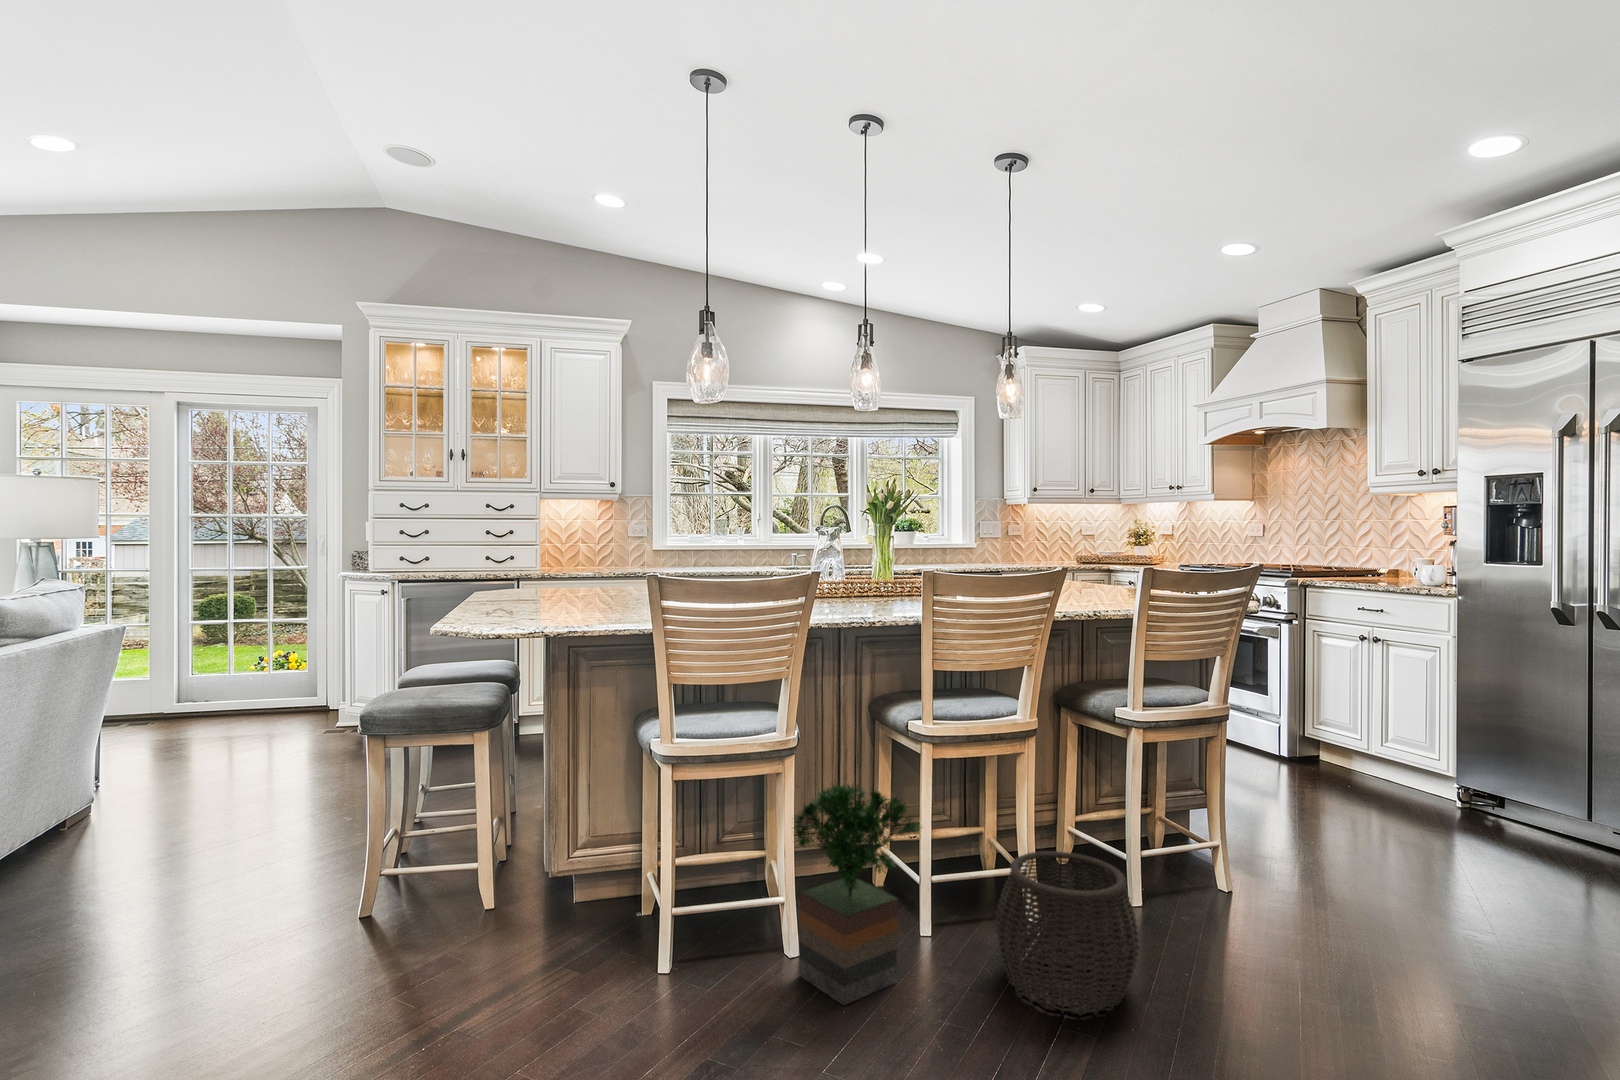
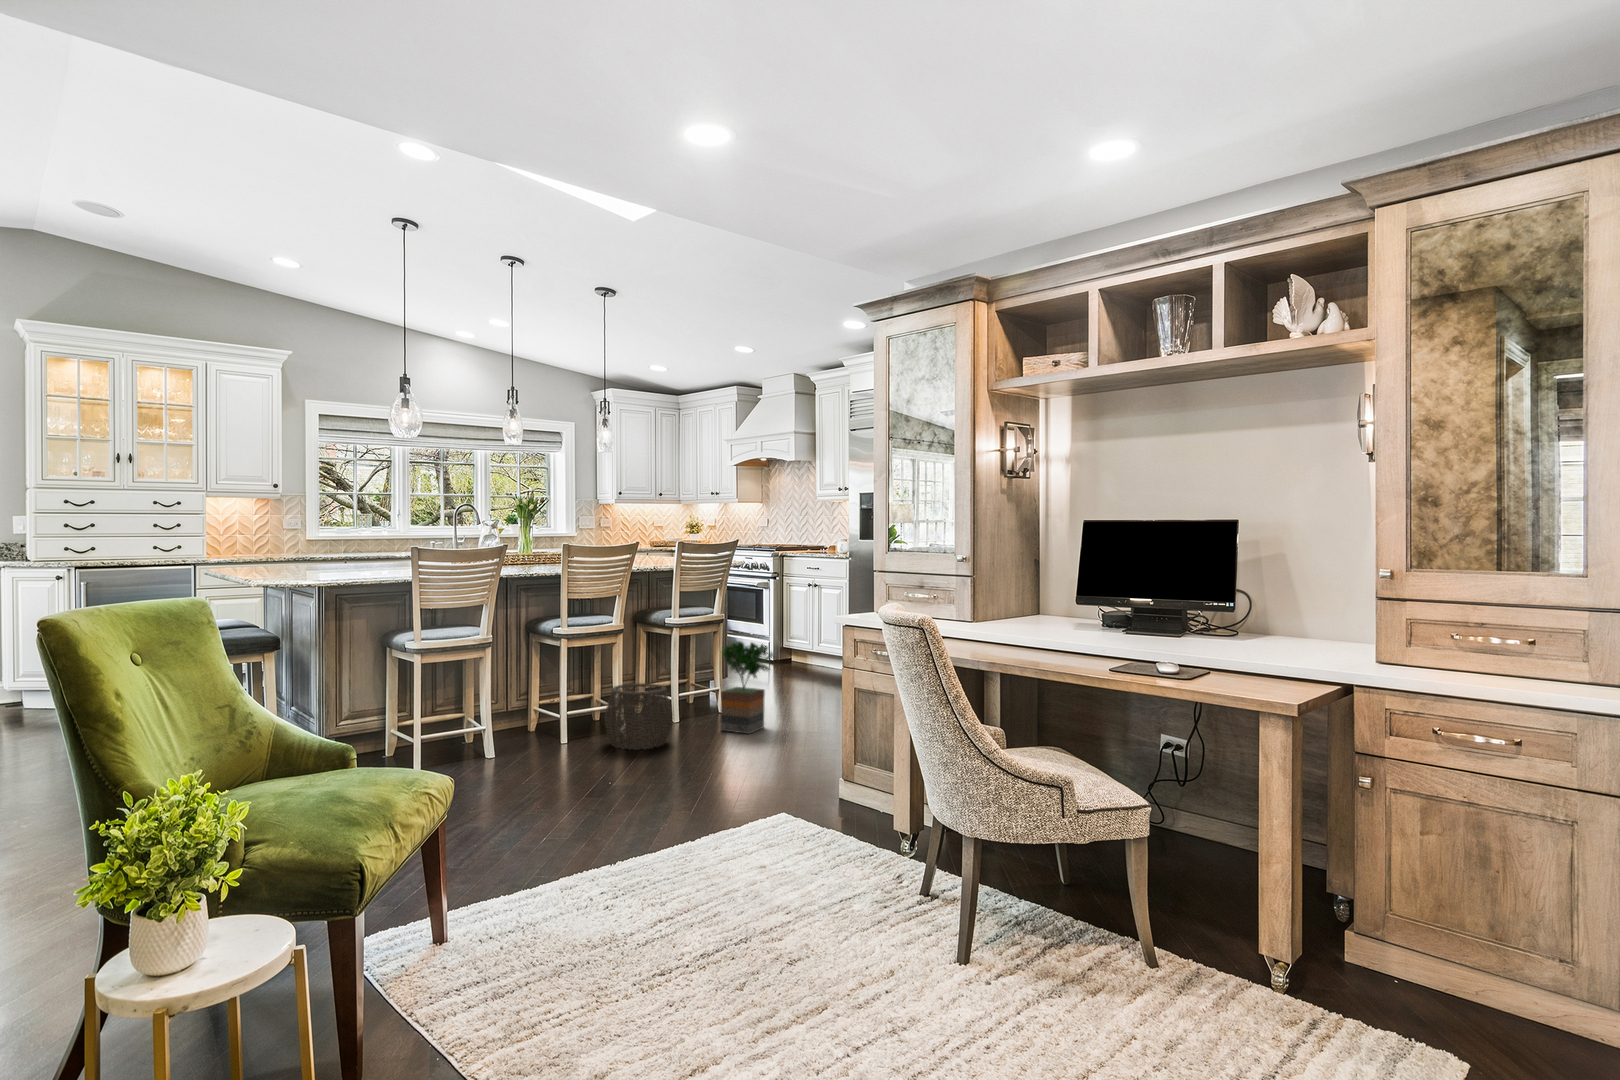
potted tree: present [794,784,921,1005] -> present [720,641,774,734]

